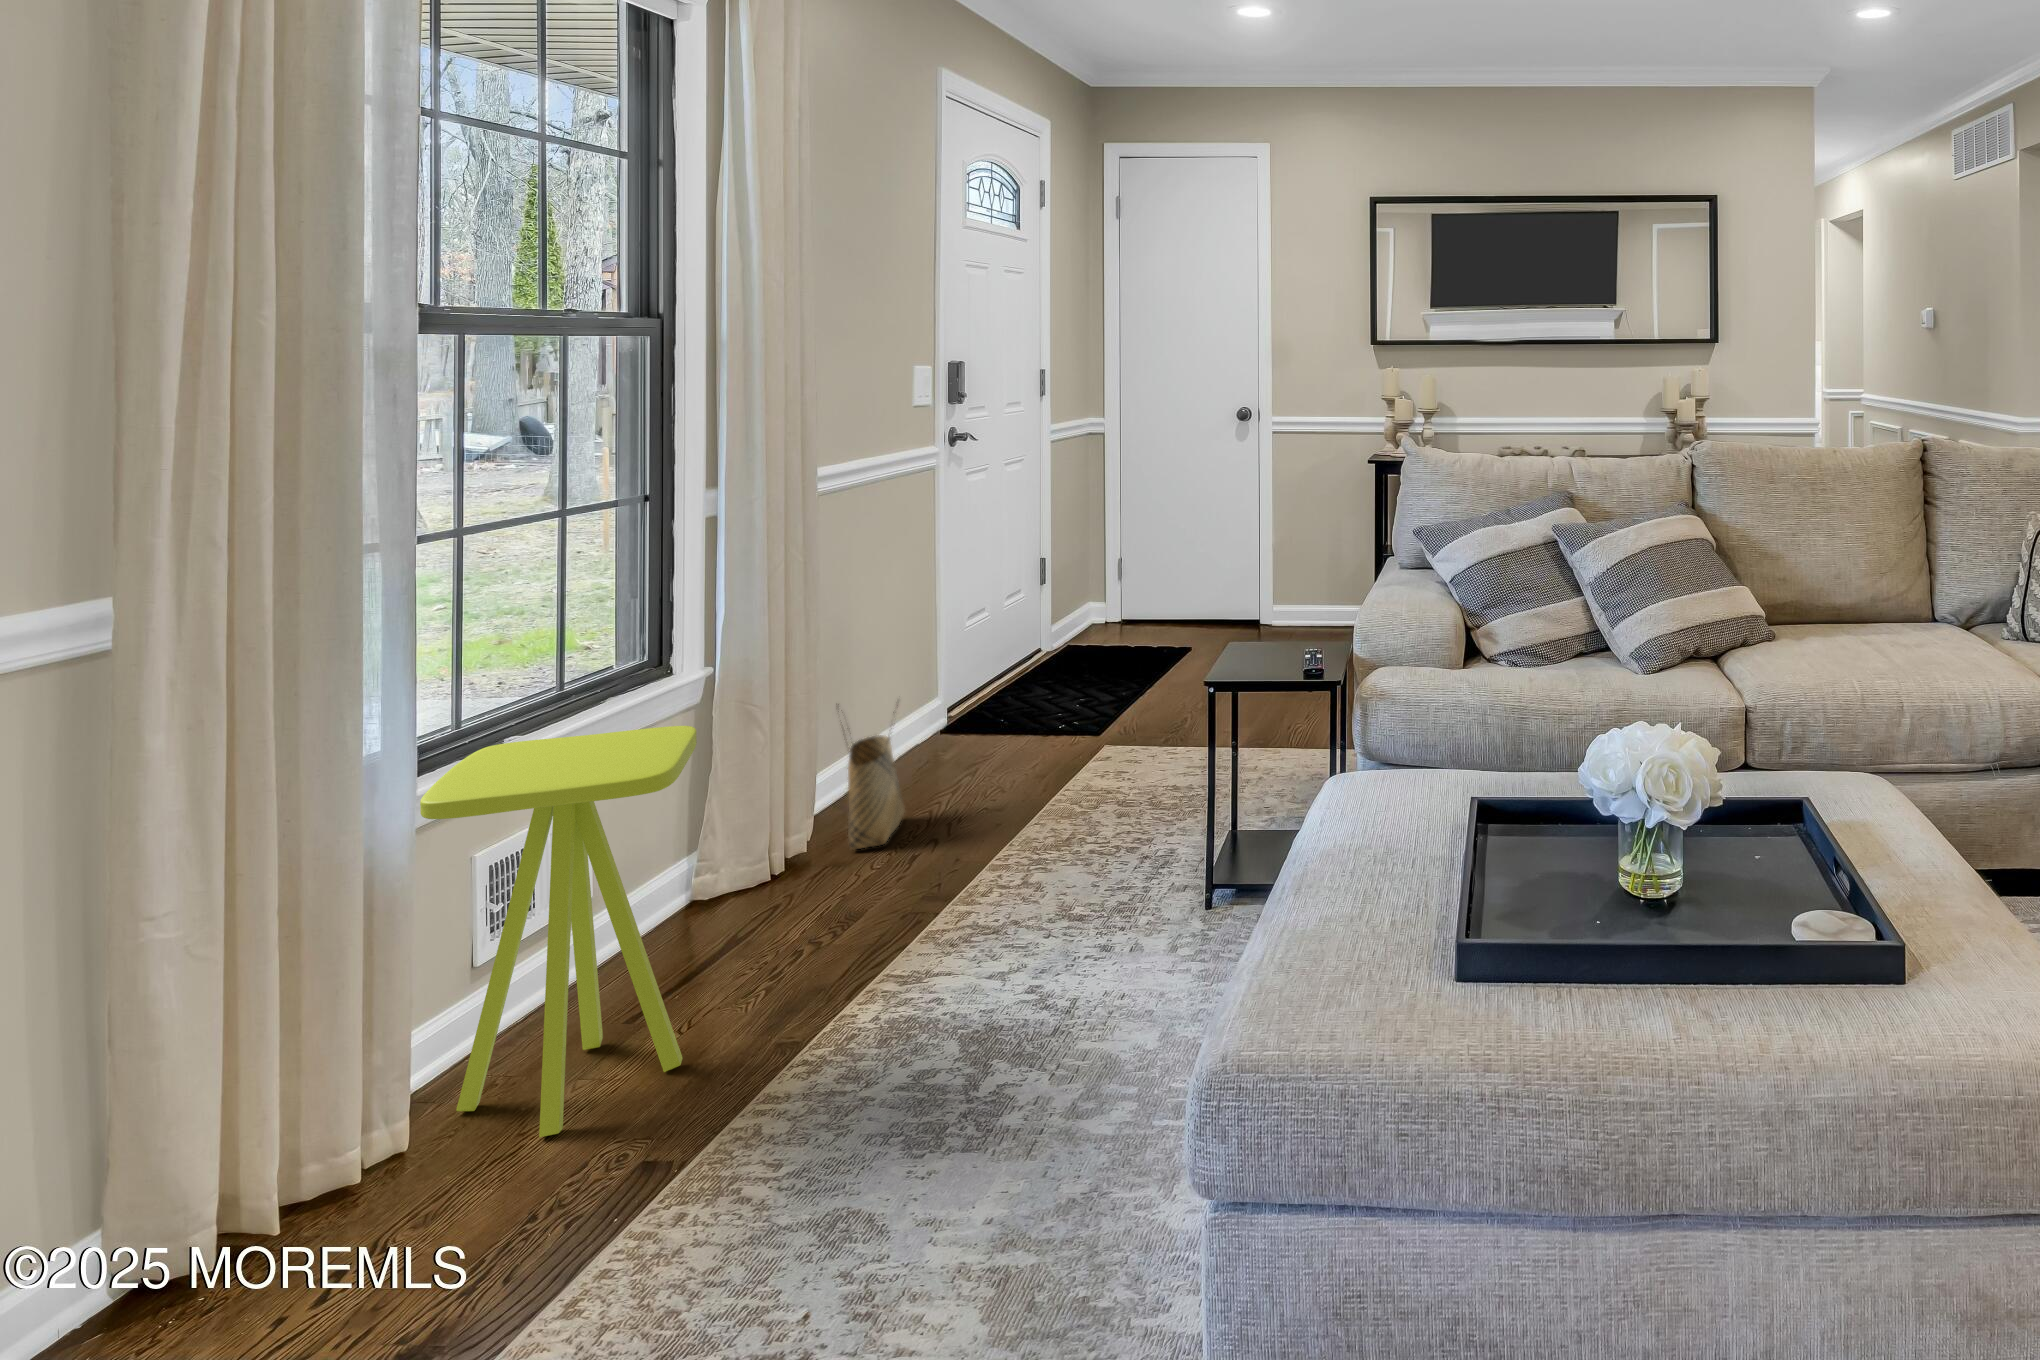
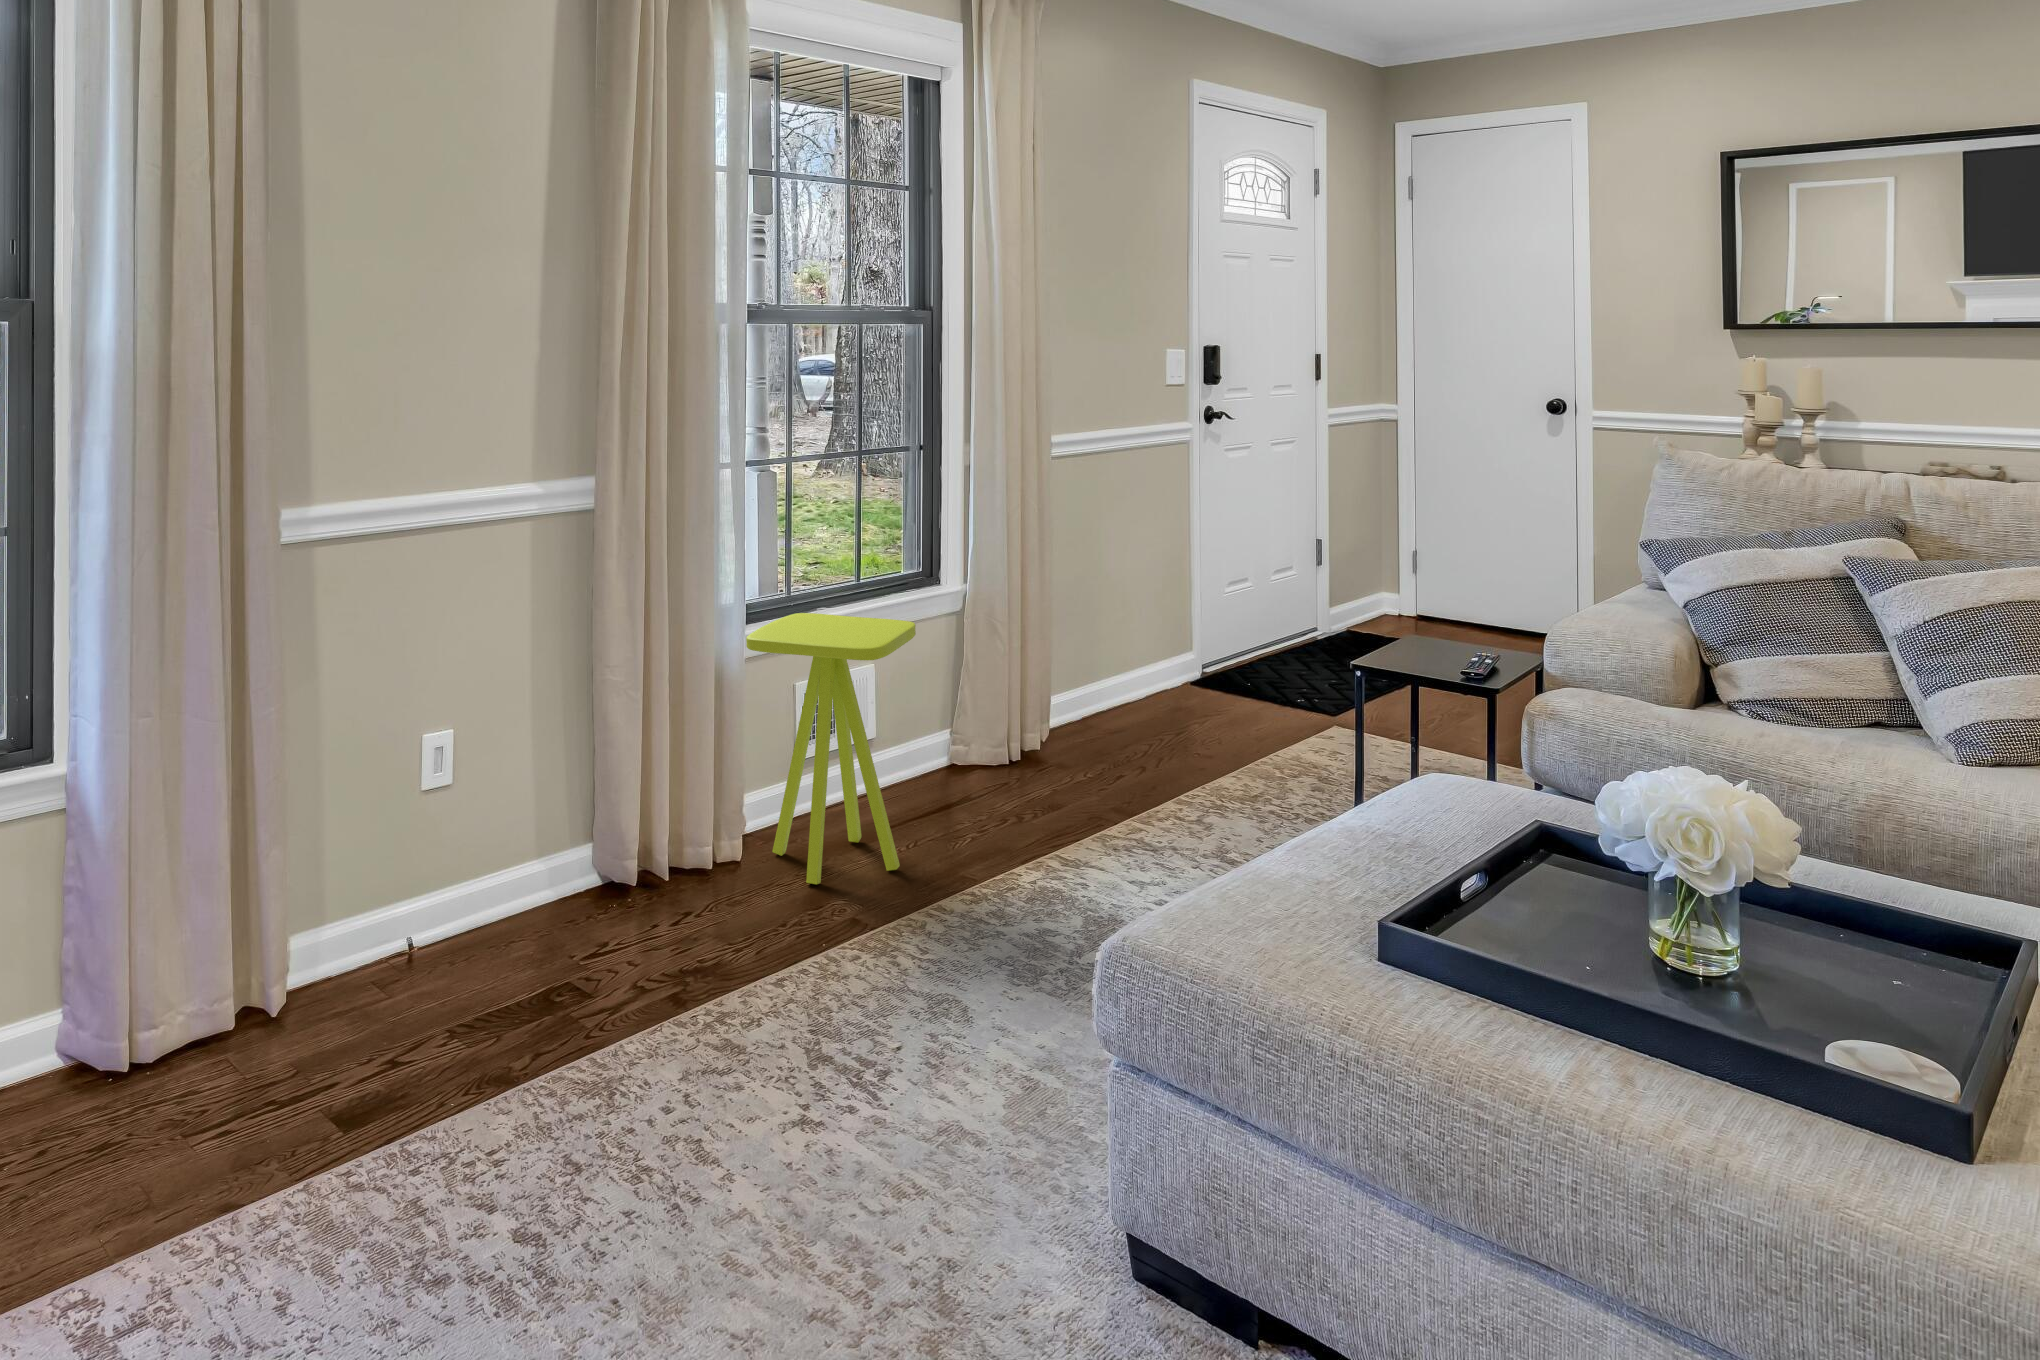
woven basket: present [836,696,904,850] -> none [1064,636,1122,763]

